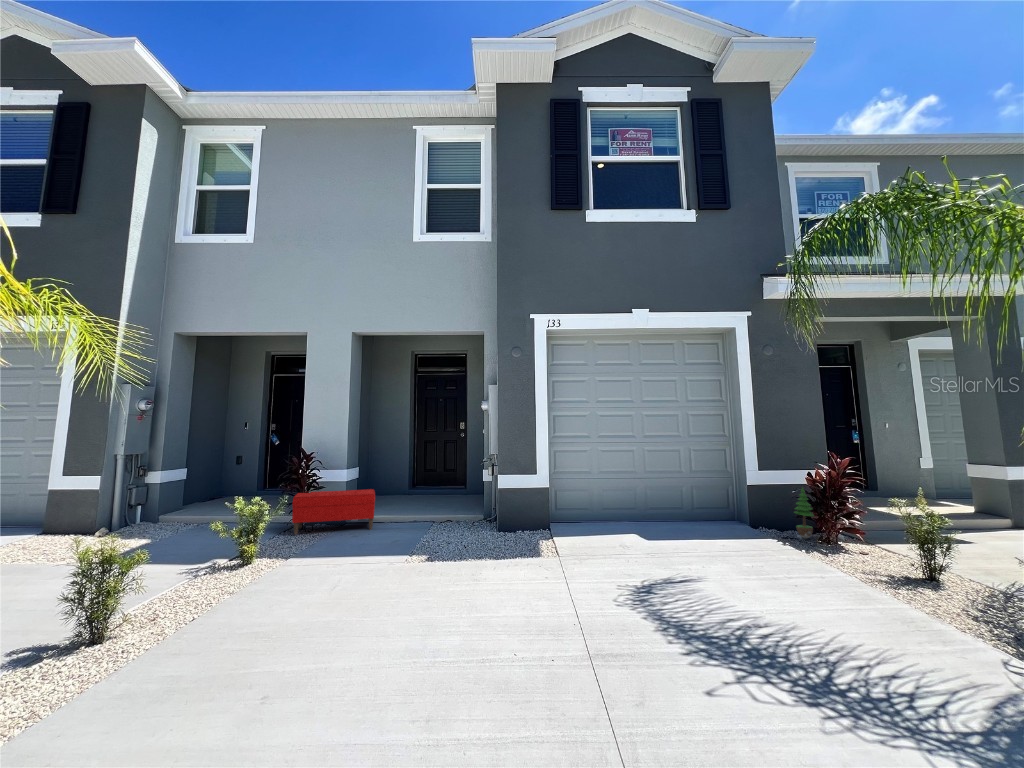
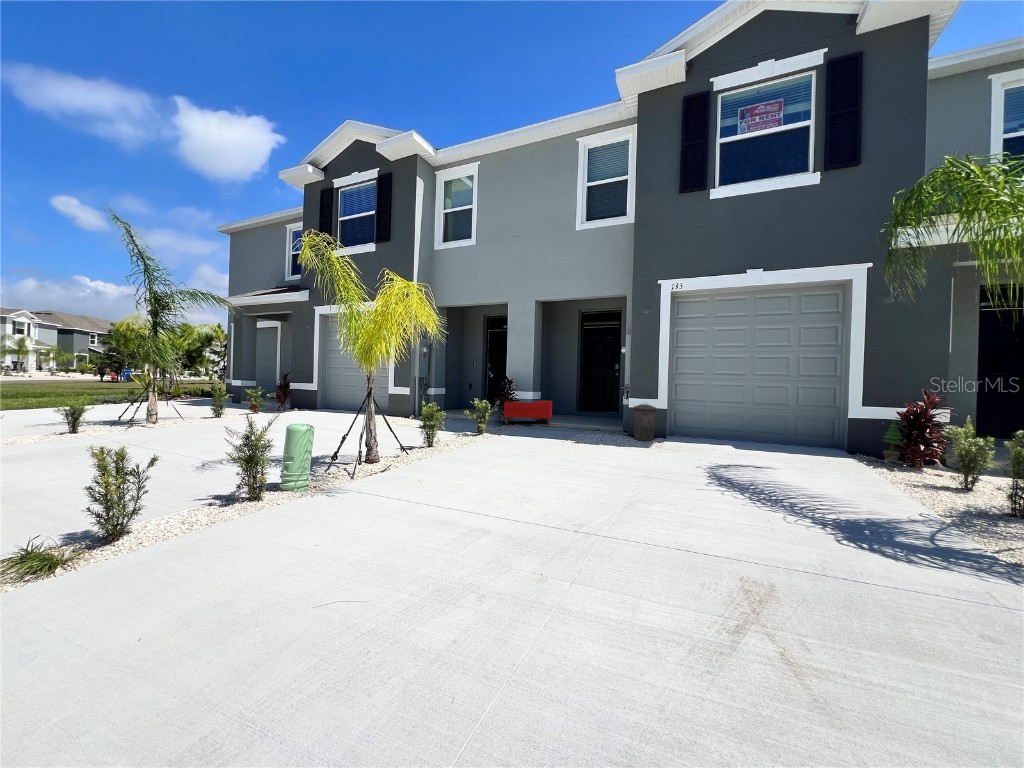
trash can: none [506,484,538,542] -> present [634,404,656,441]

